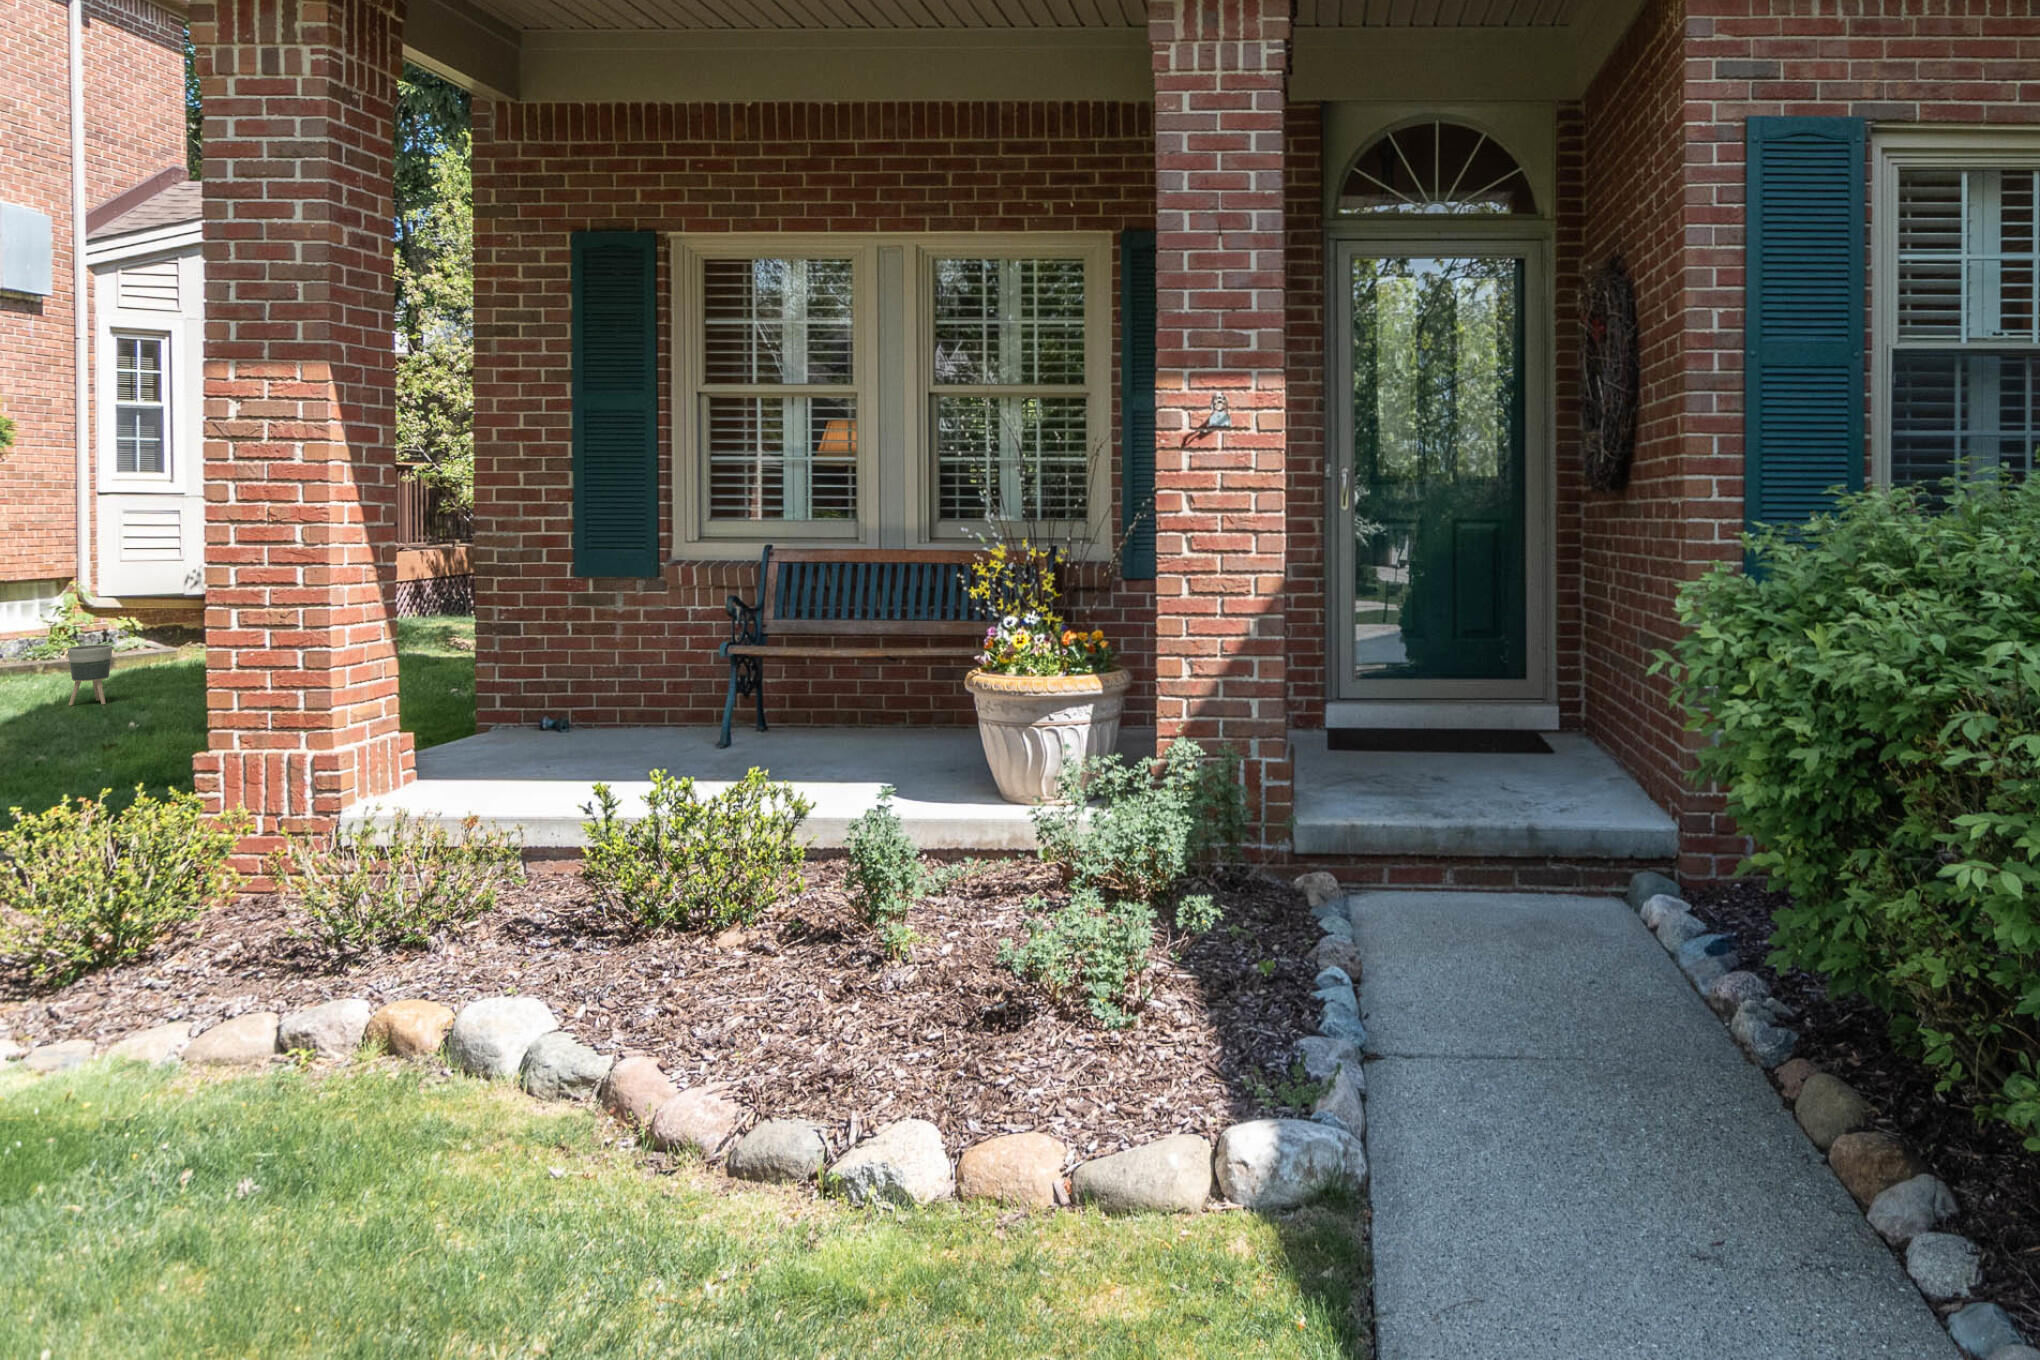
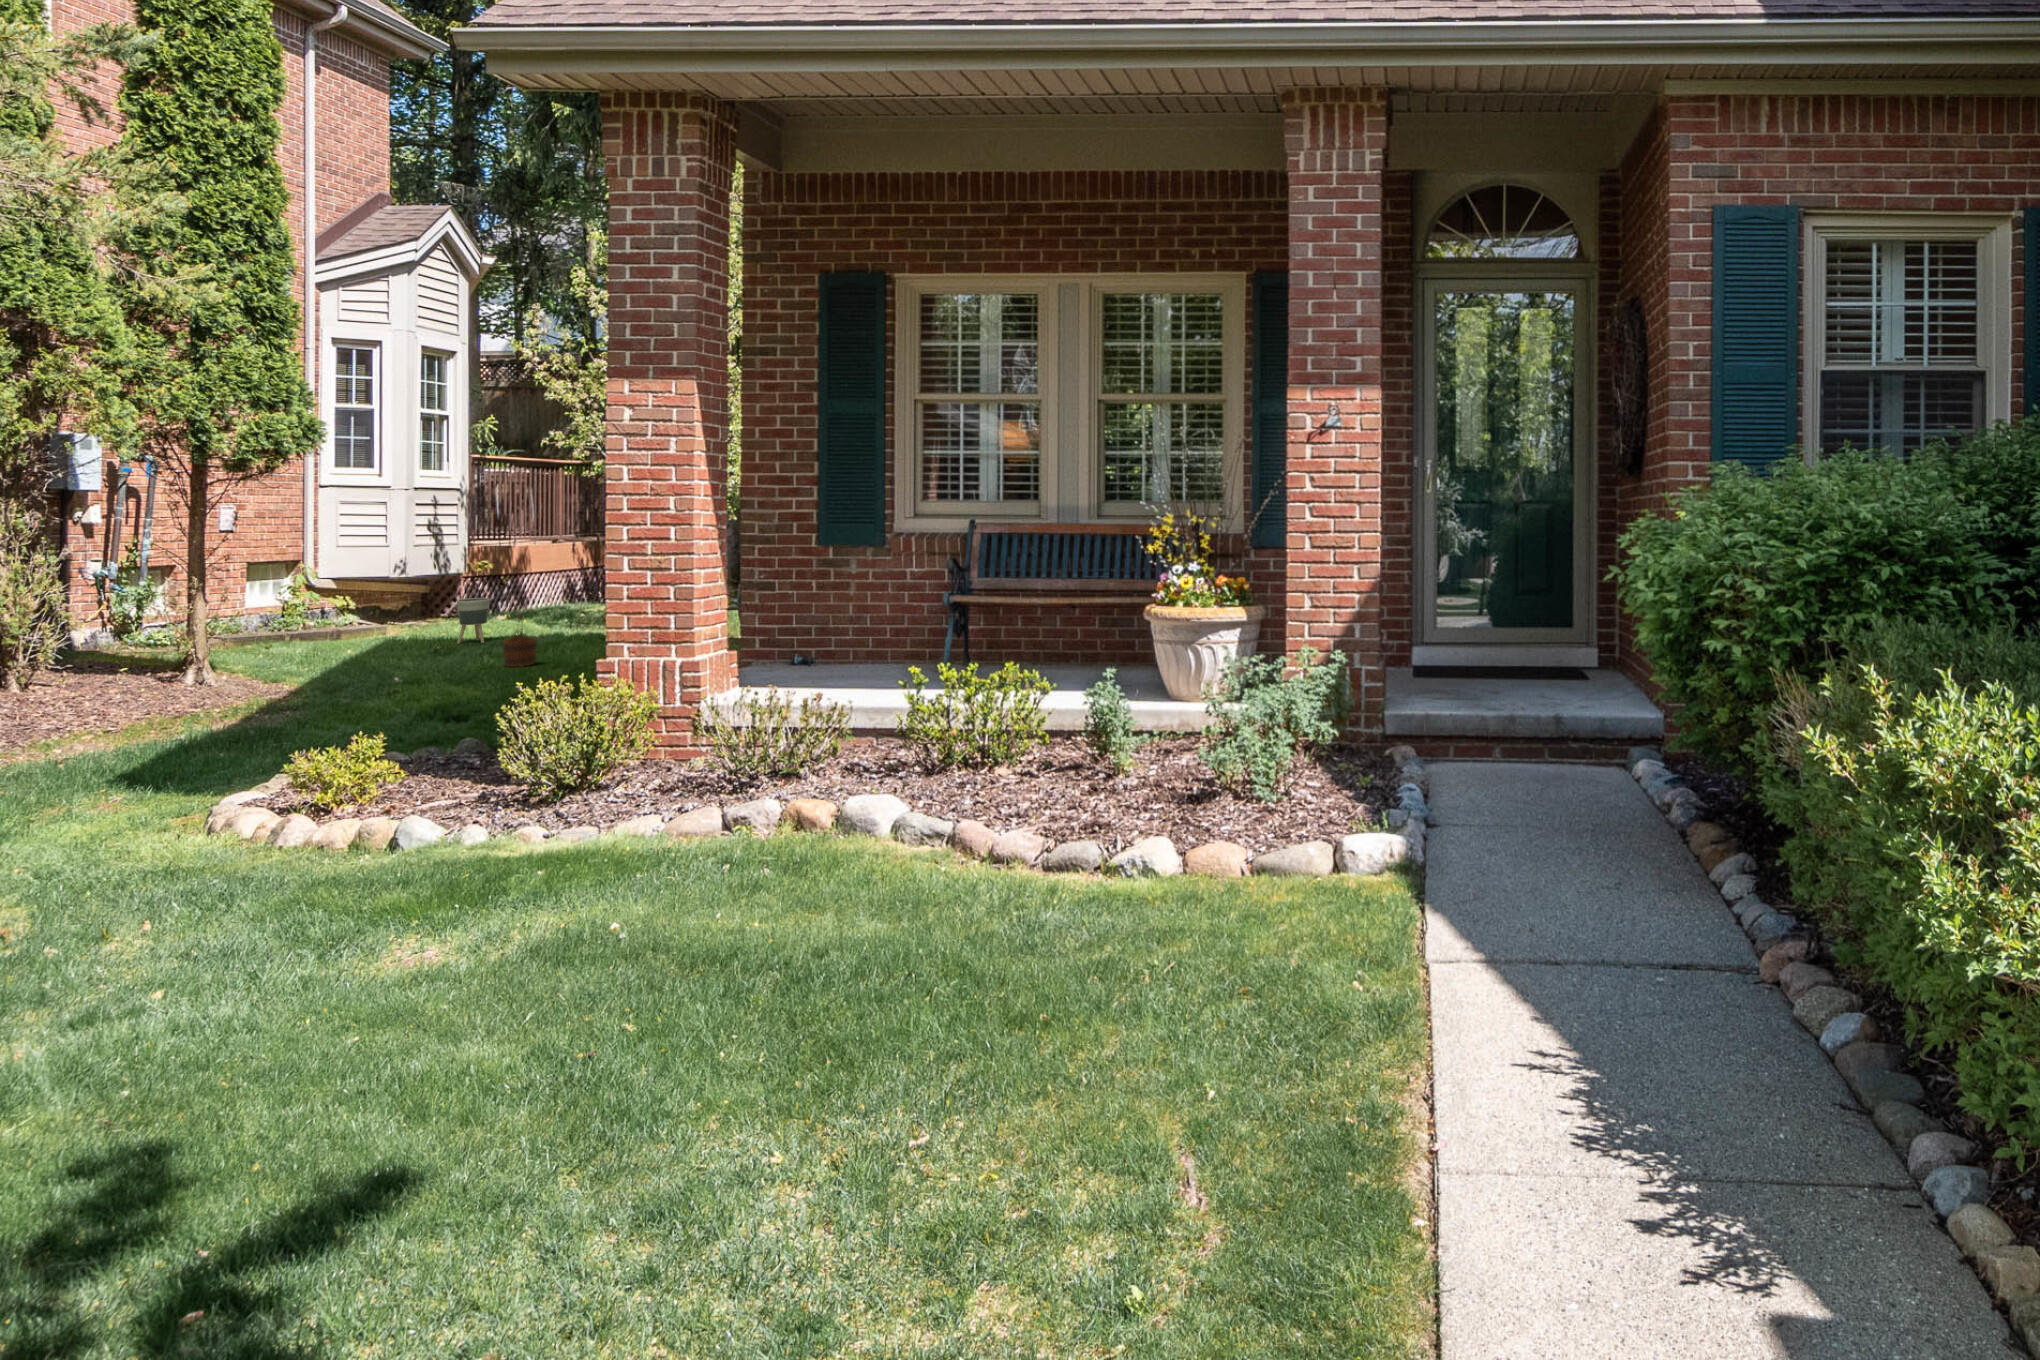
wooden bucket: none [119,671,167,741] -> present [503,616,537,667]

